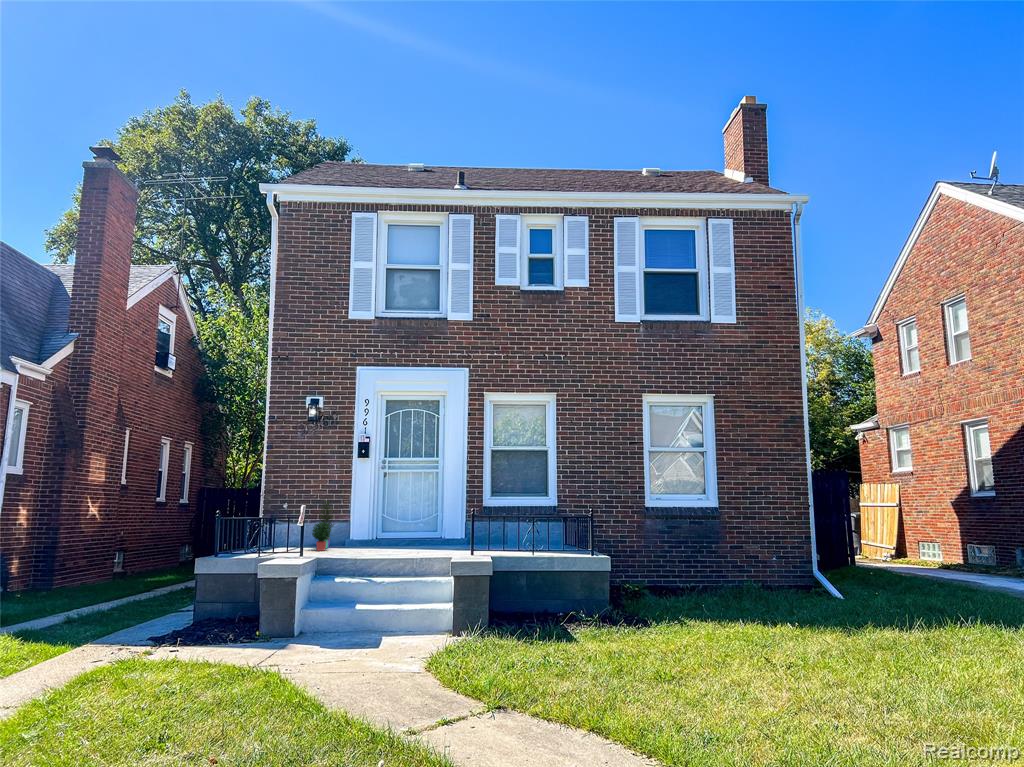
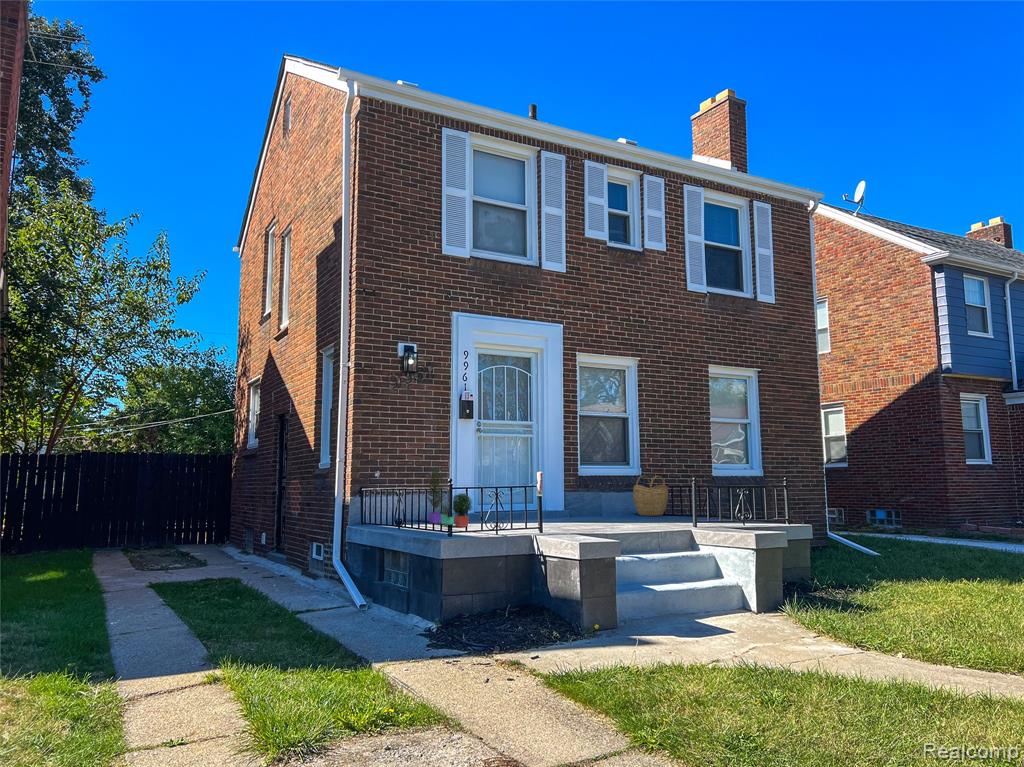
woven basket: none [537,506,571,546] -> present [633,476,668,516]

